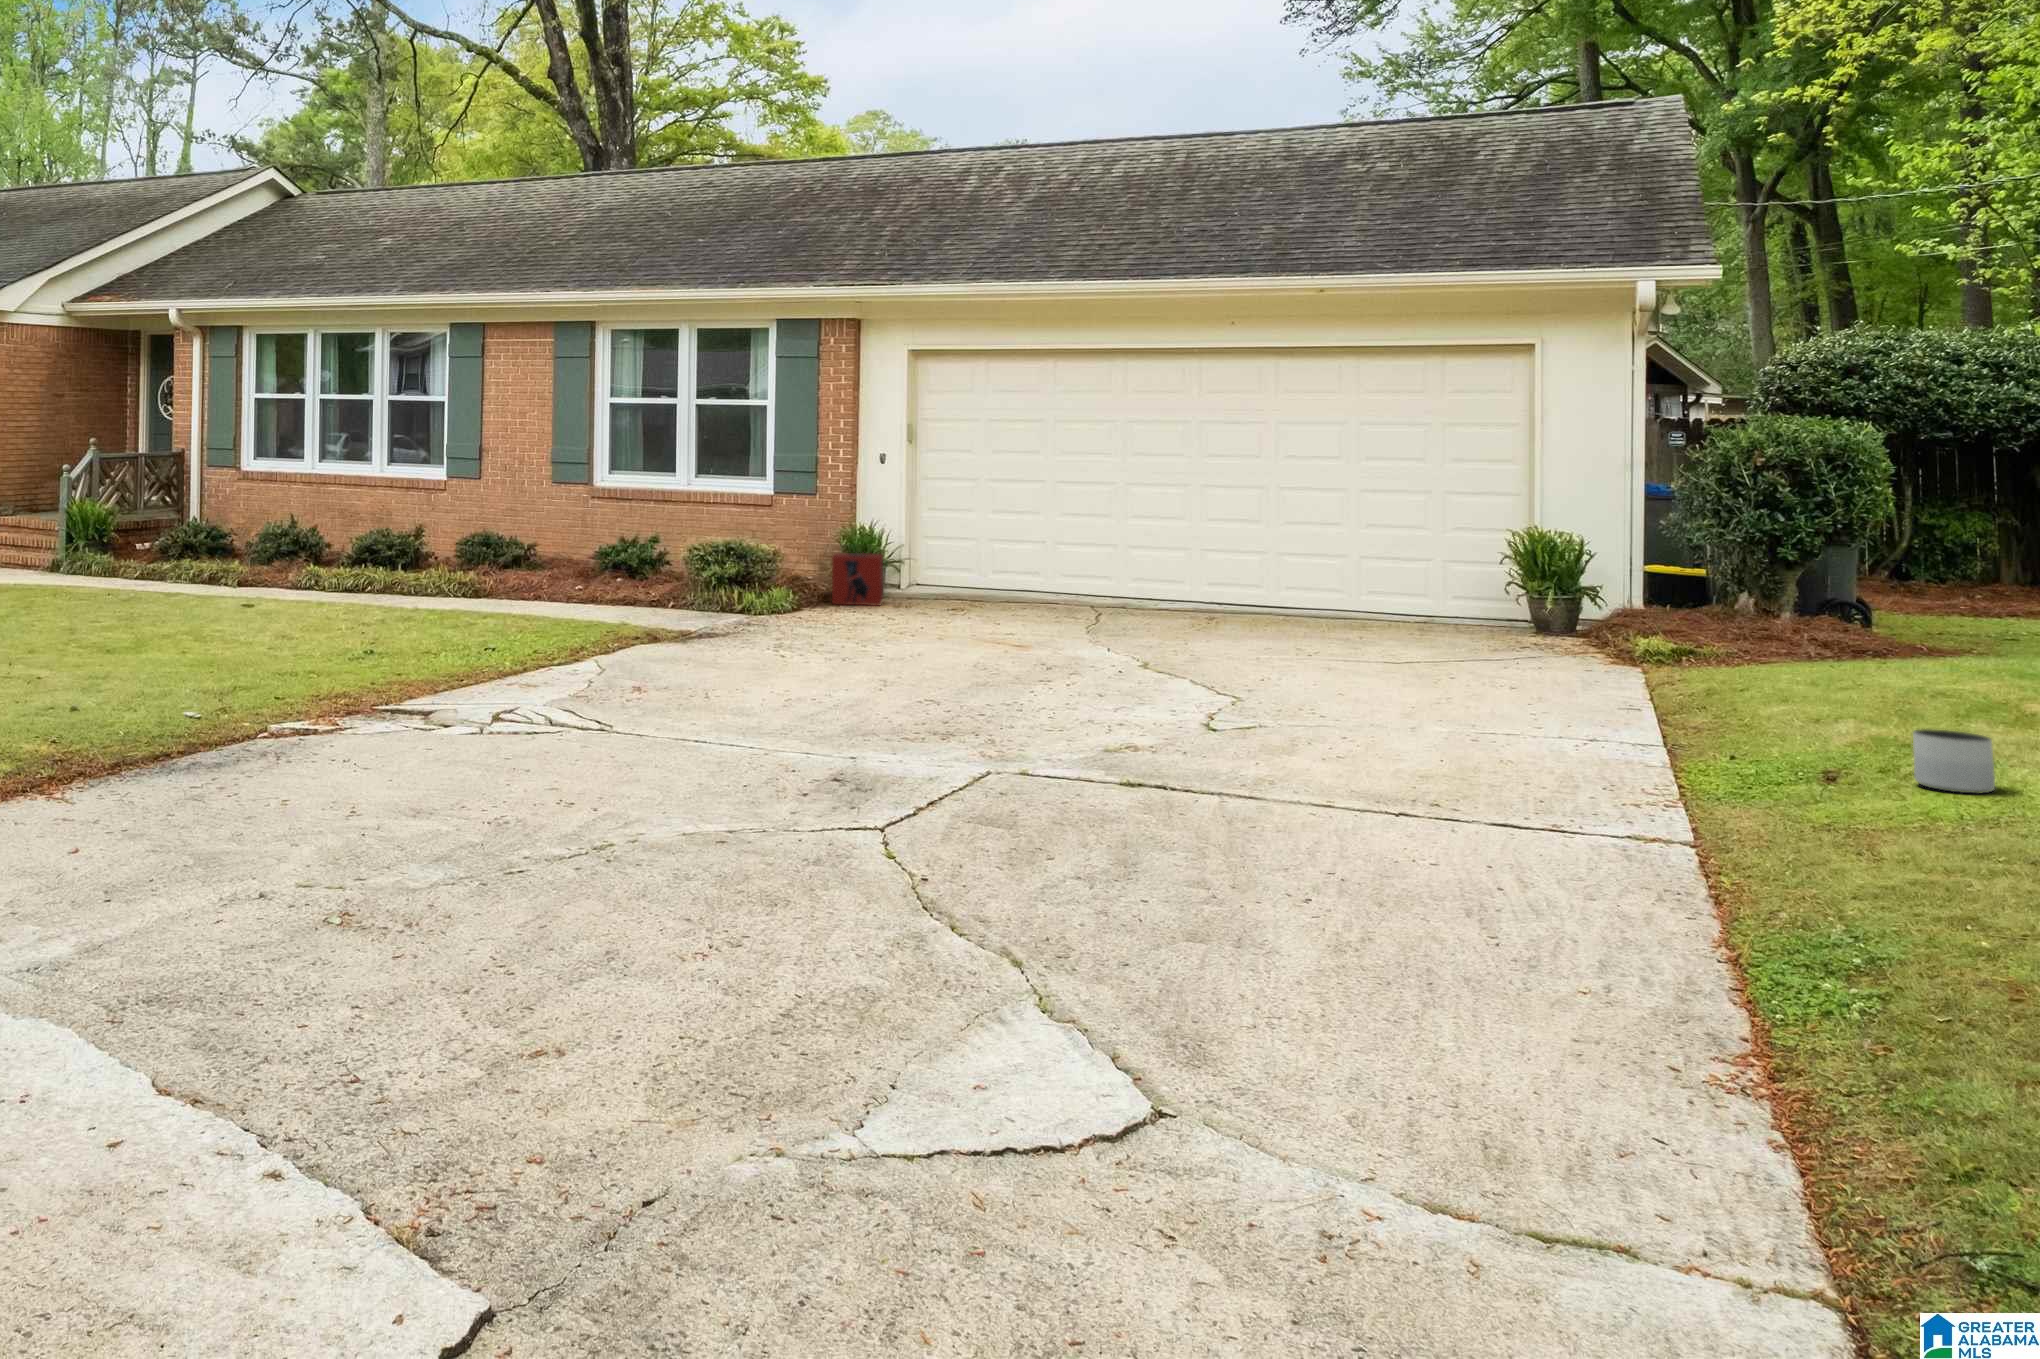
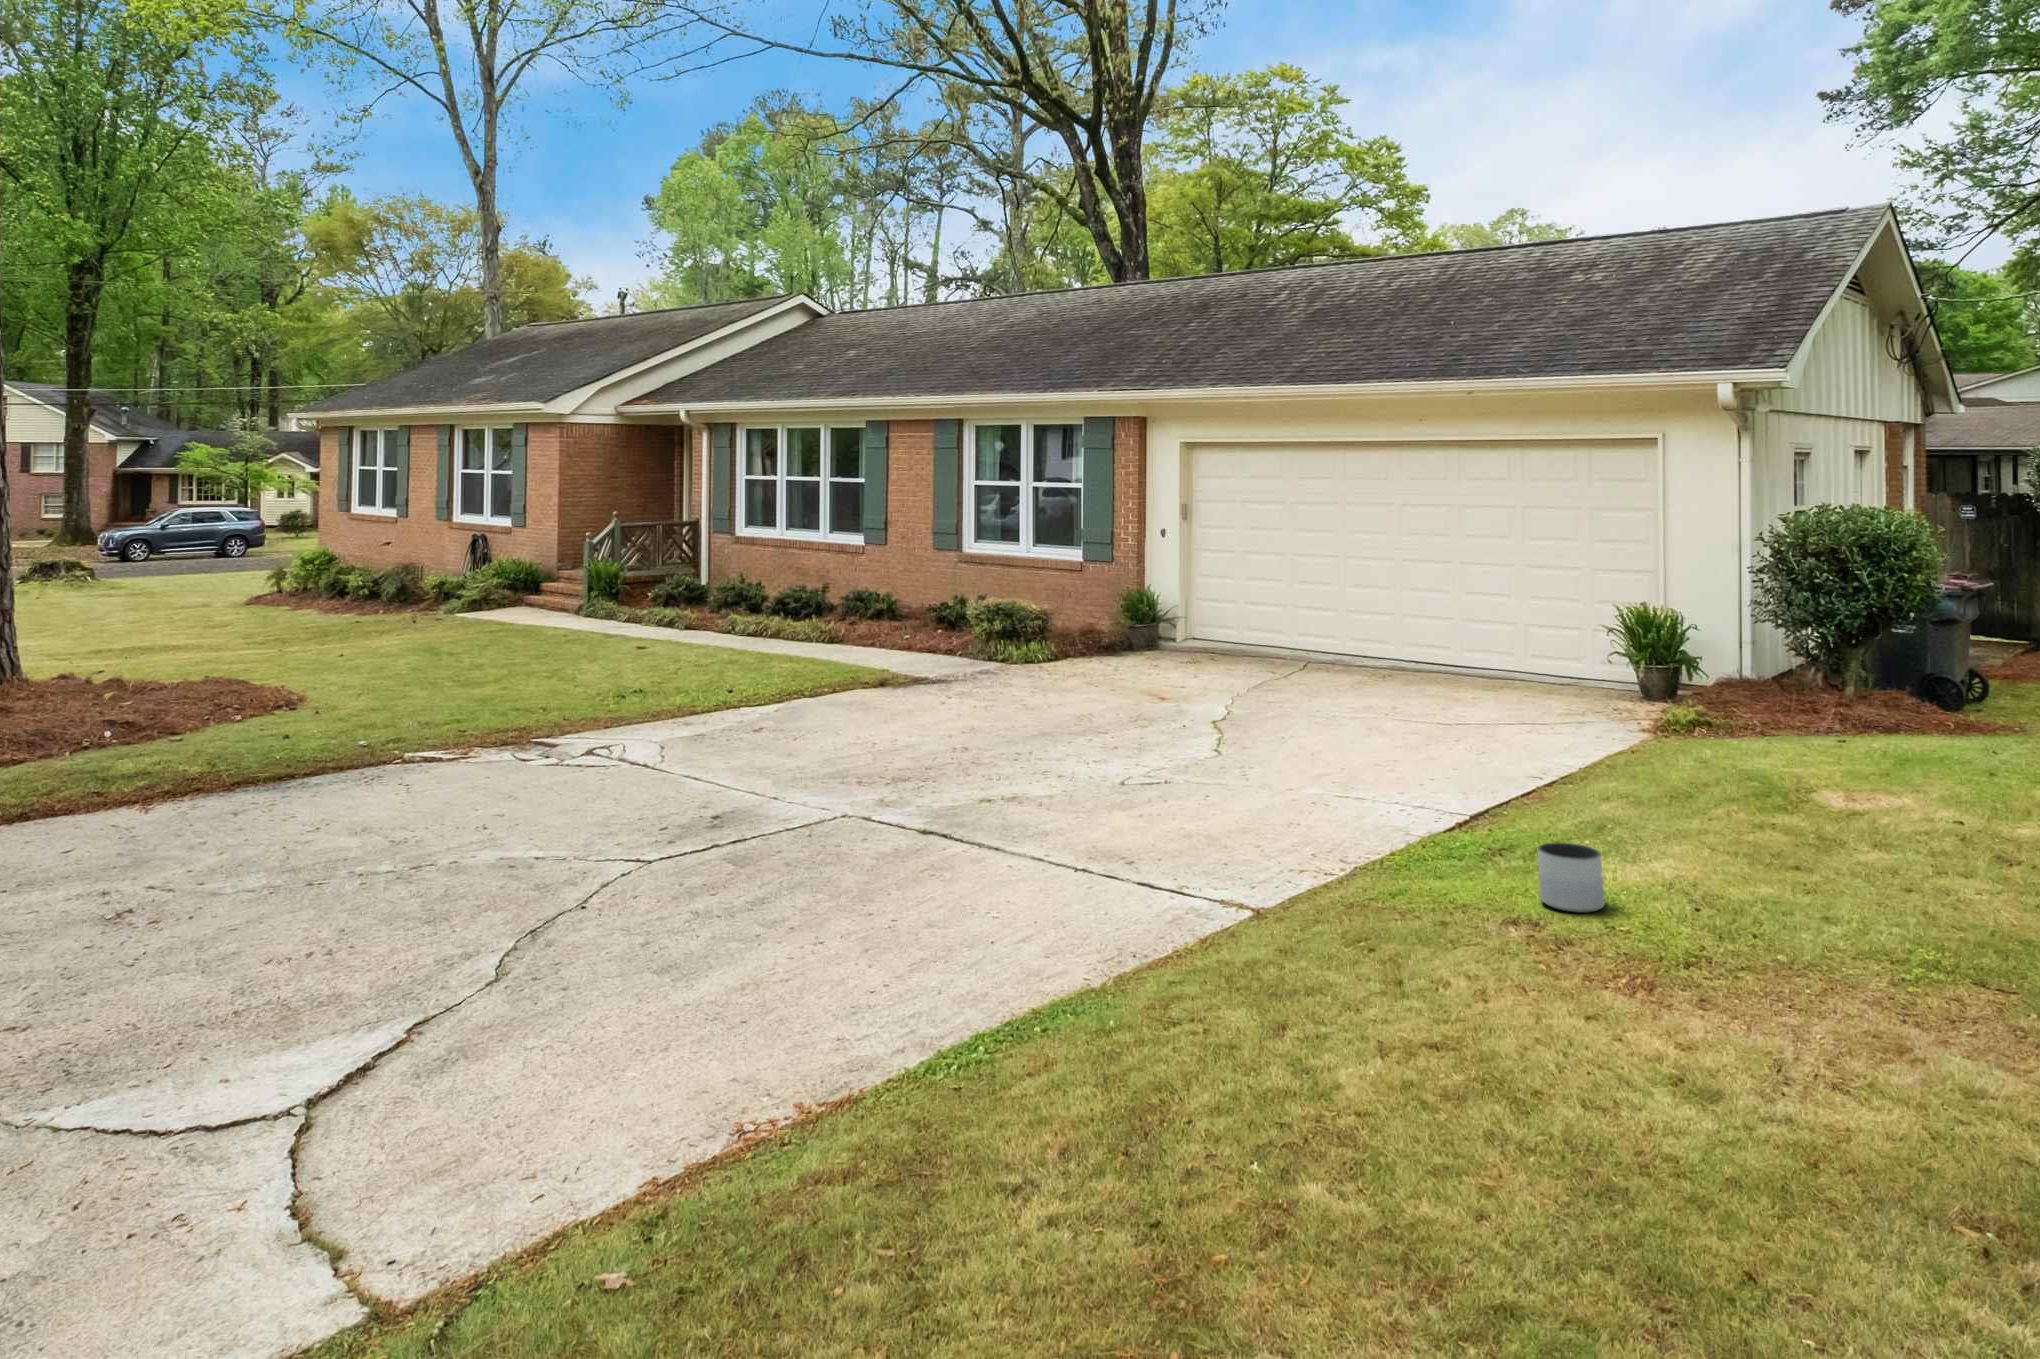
storage box: present [832,553,883,606] -> none [1105,612,1161,661]

